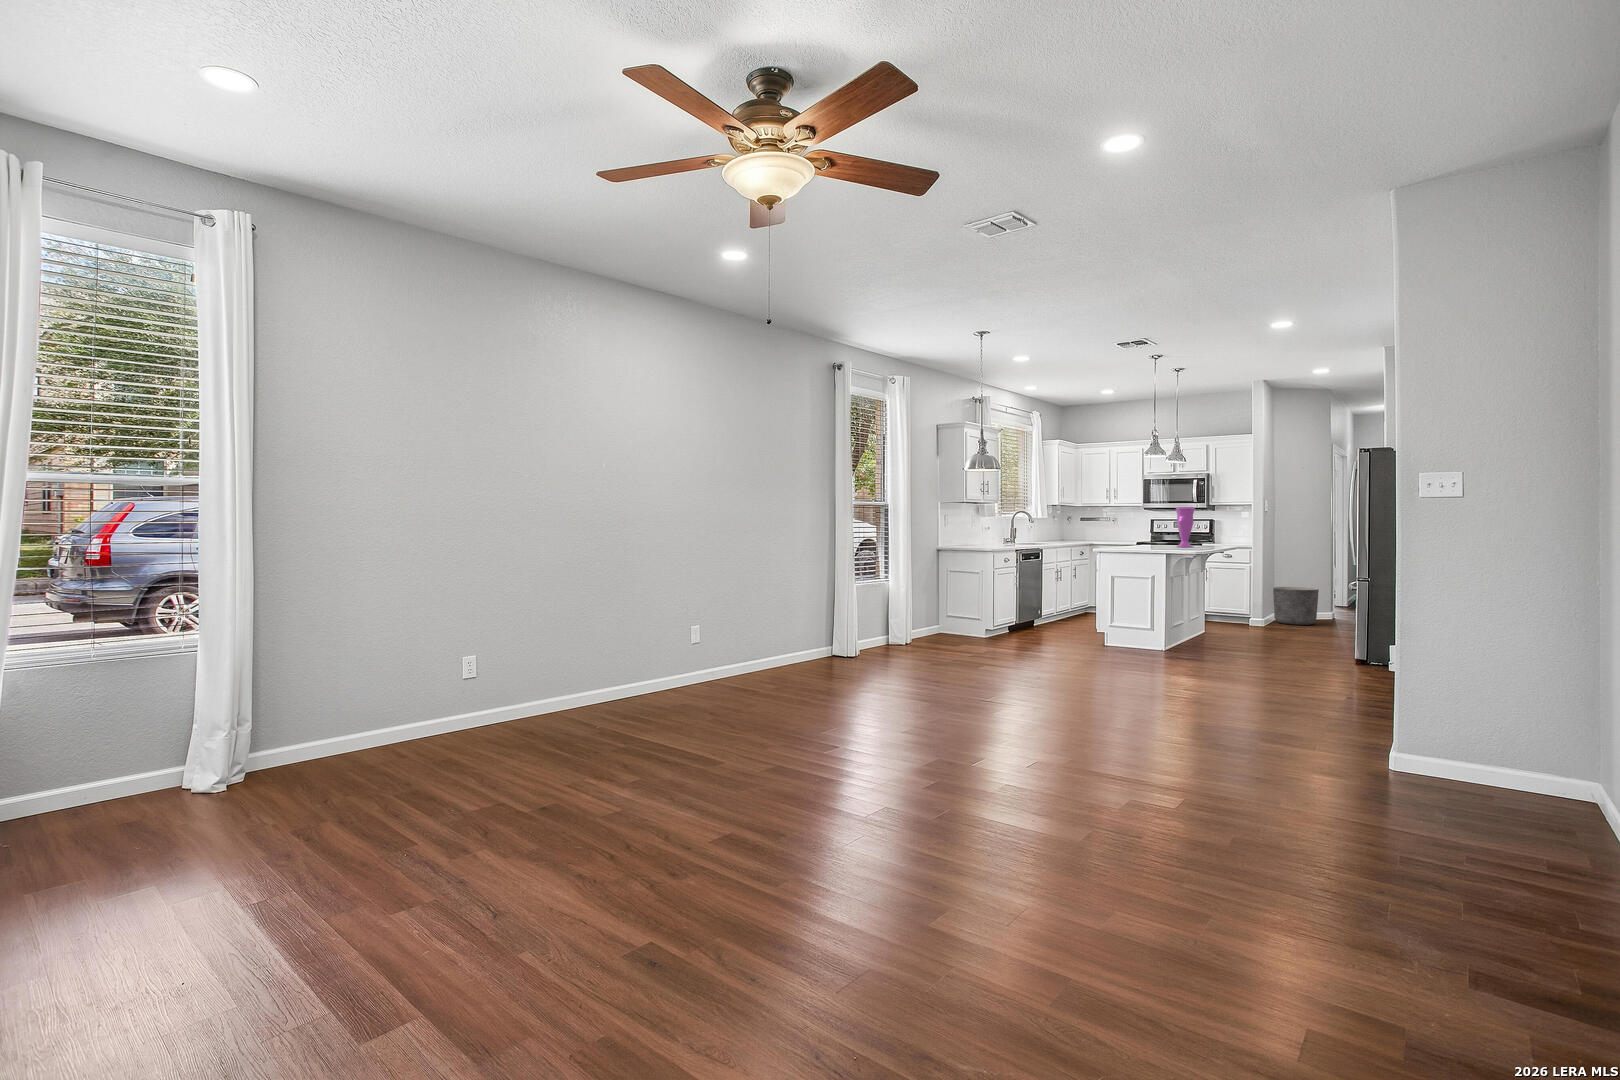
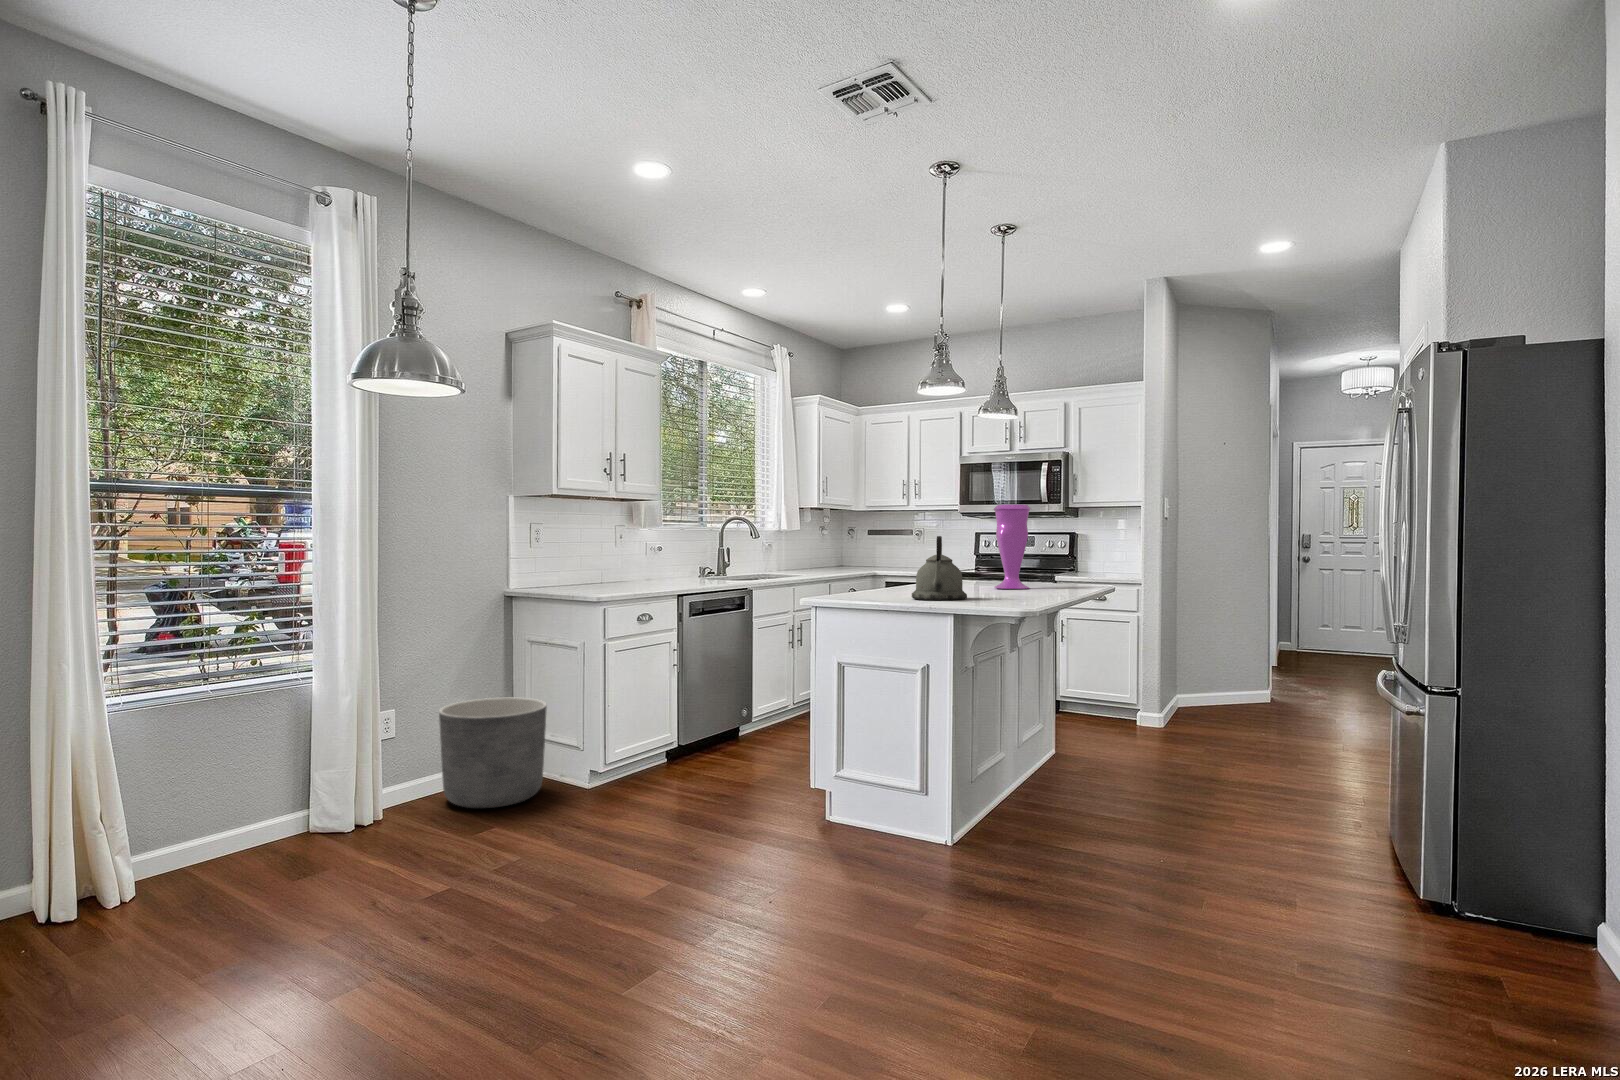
kettle: none [1144,522,1170,549] -> present [912,536,967,600]
planter: present [1273,587,1319,625] -> present [439,698,547,808]

